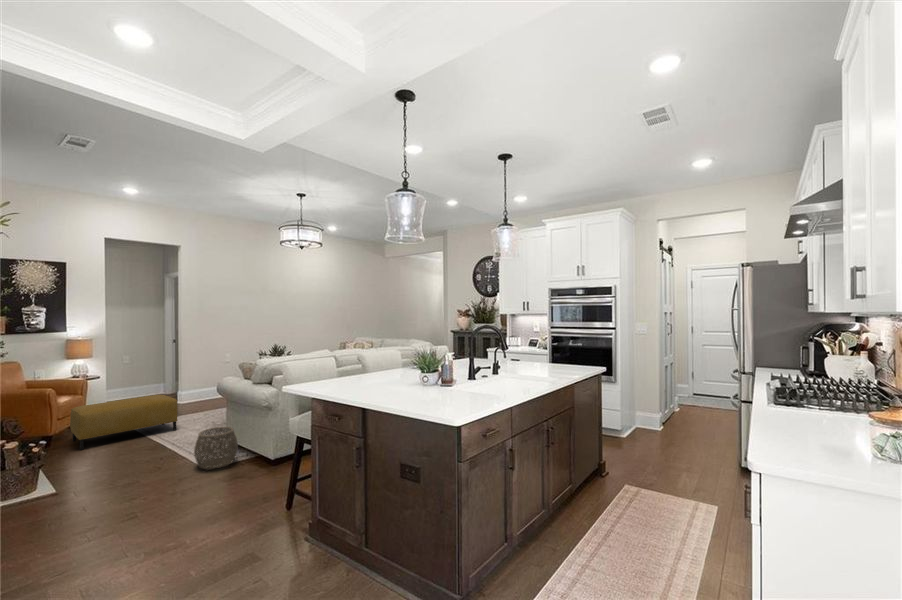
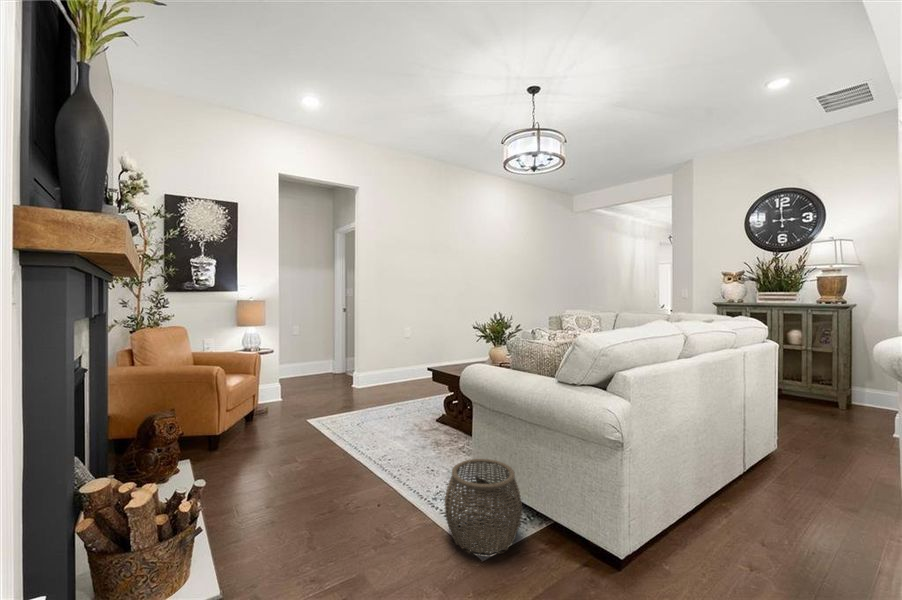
ottoman: present [70,395,178,450] -> none [241,380,375,461]

